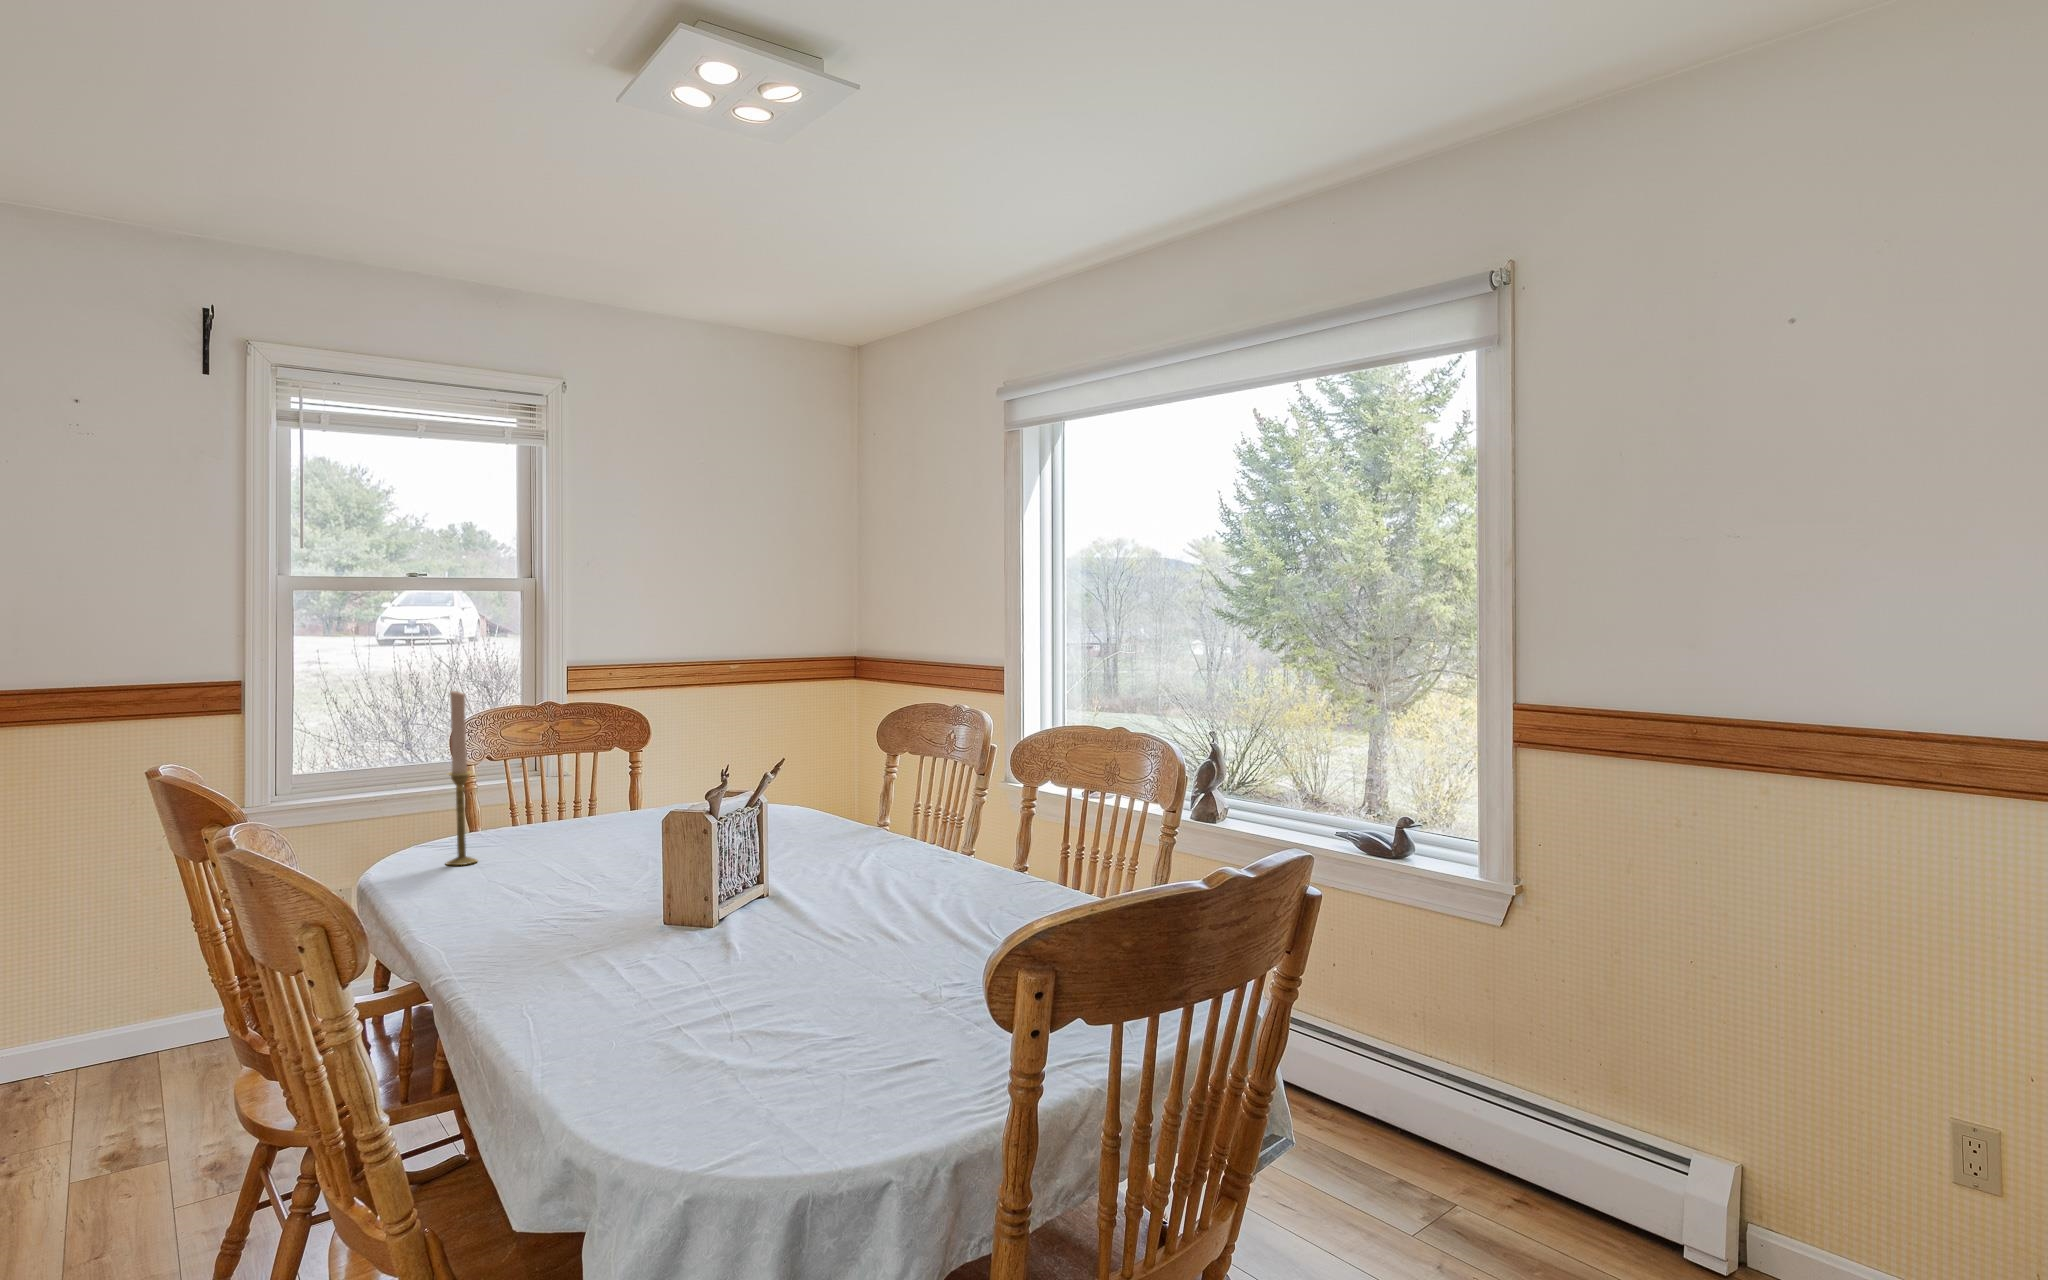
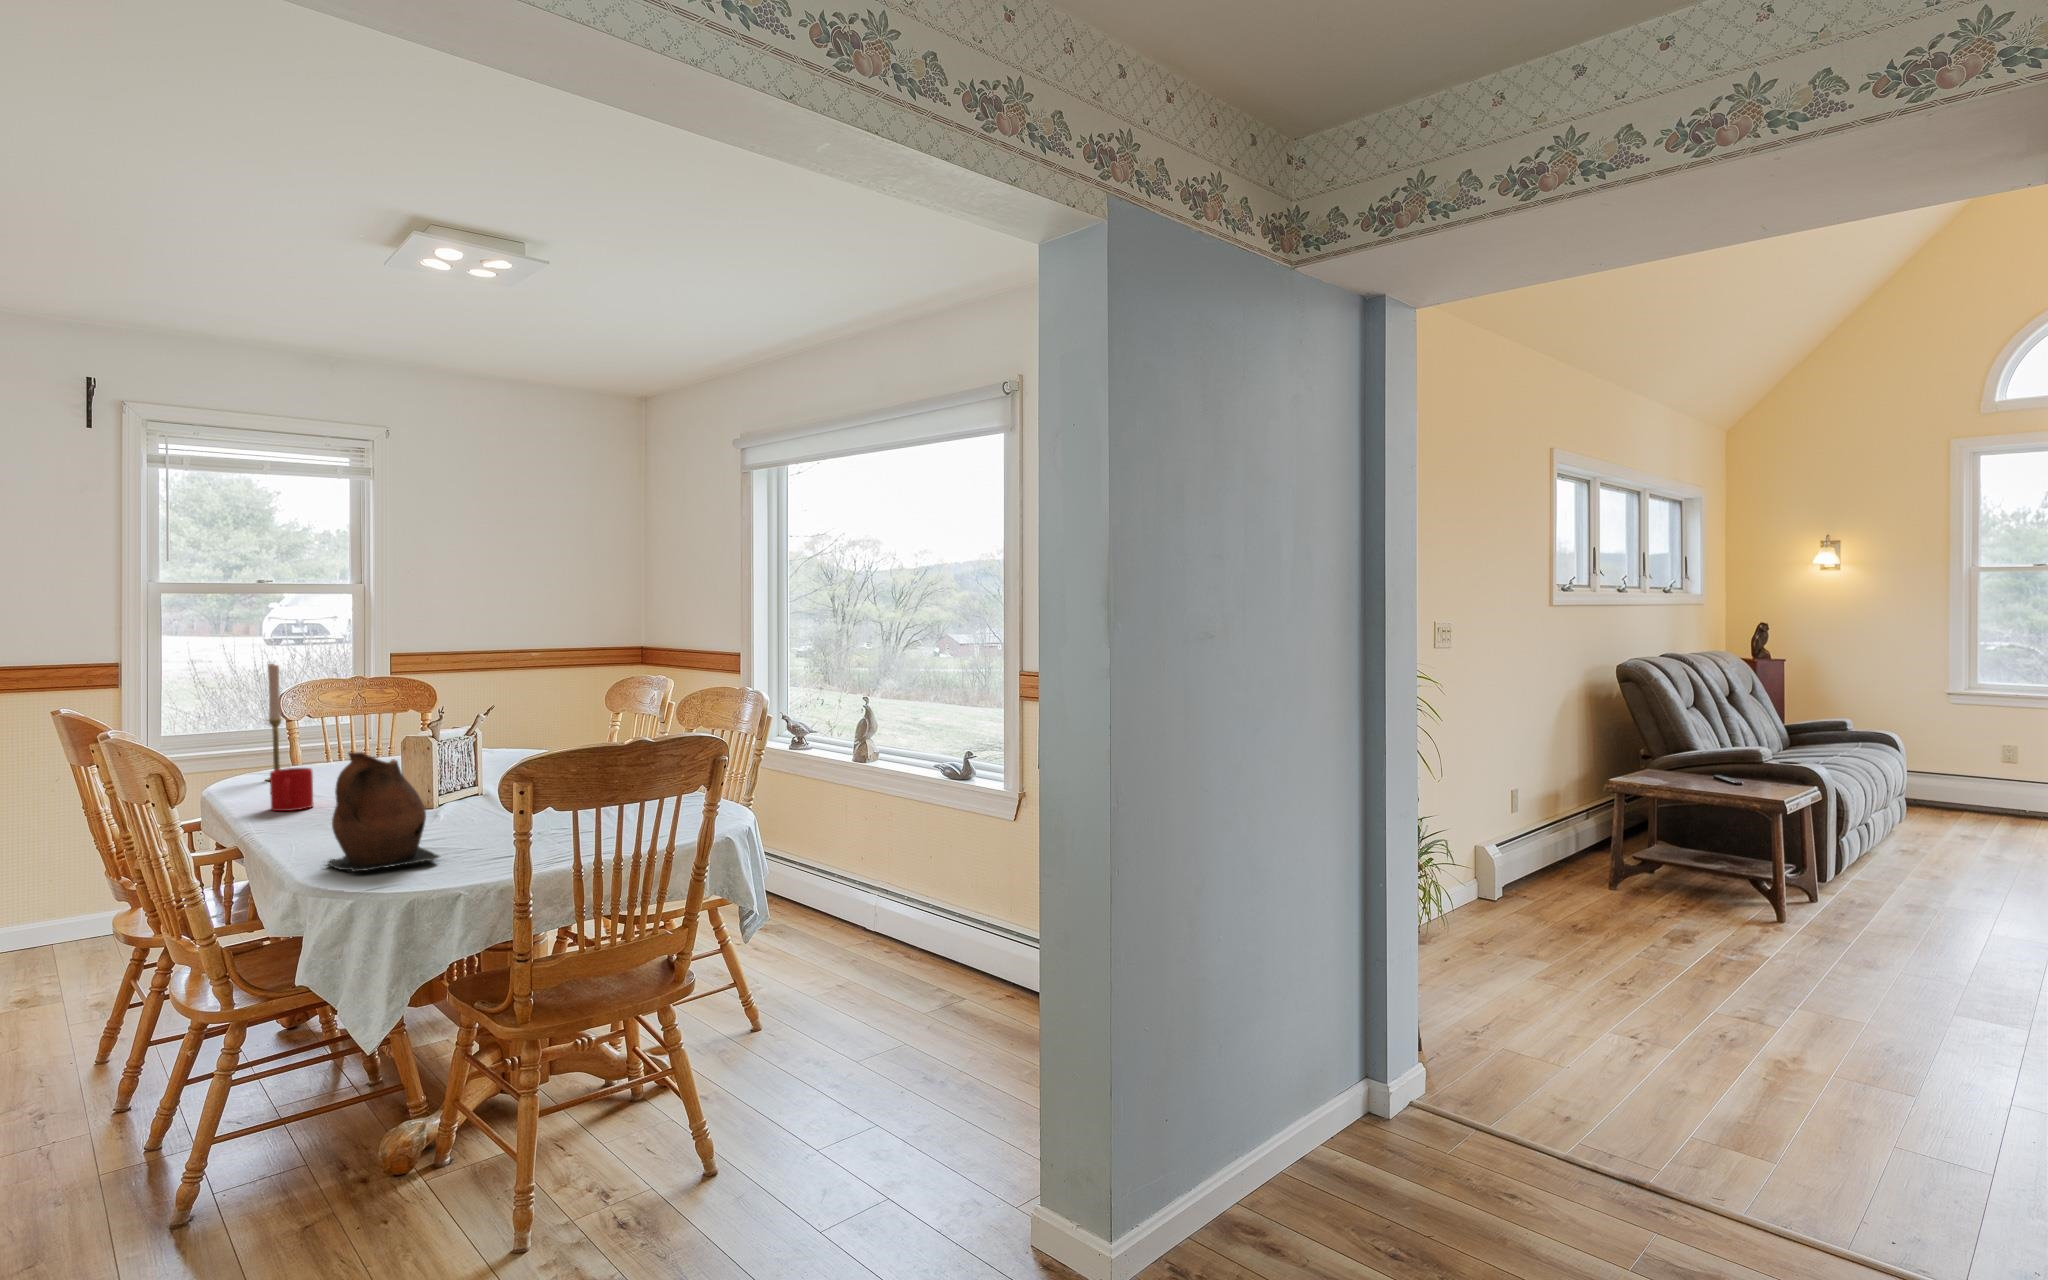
mug: none [469,860,532,933] -> present [270,768,313,811]
ceramic pitcher: none [599,876,804,1111] -> present [329,752,439,872]

